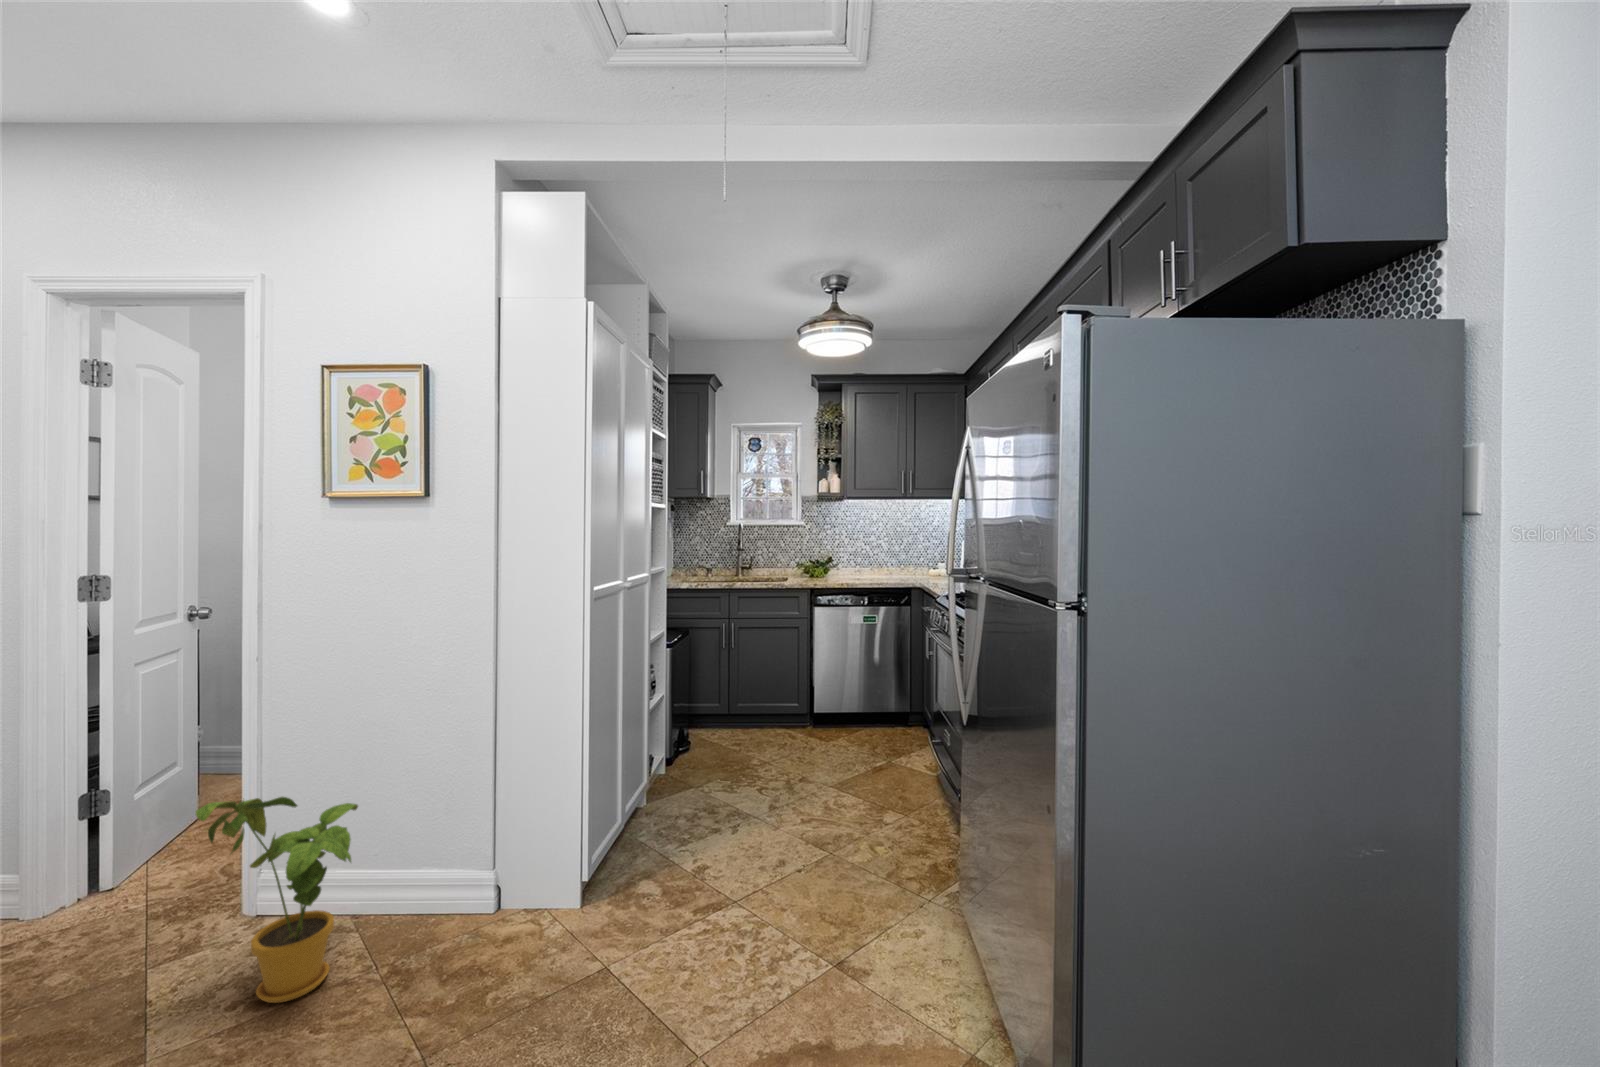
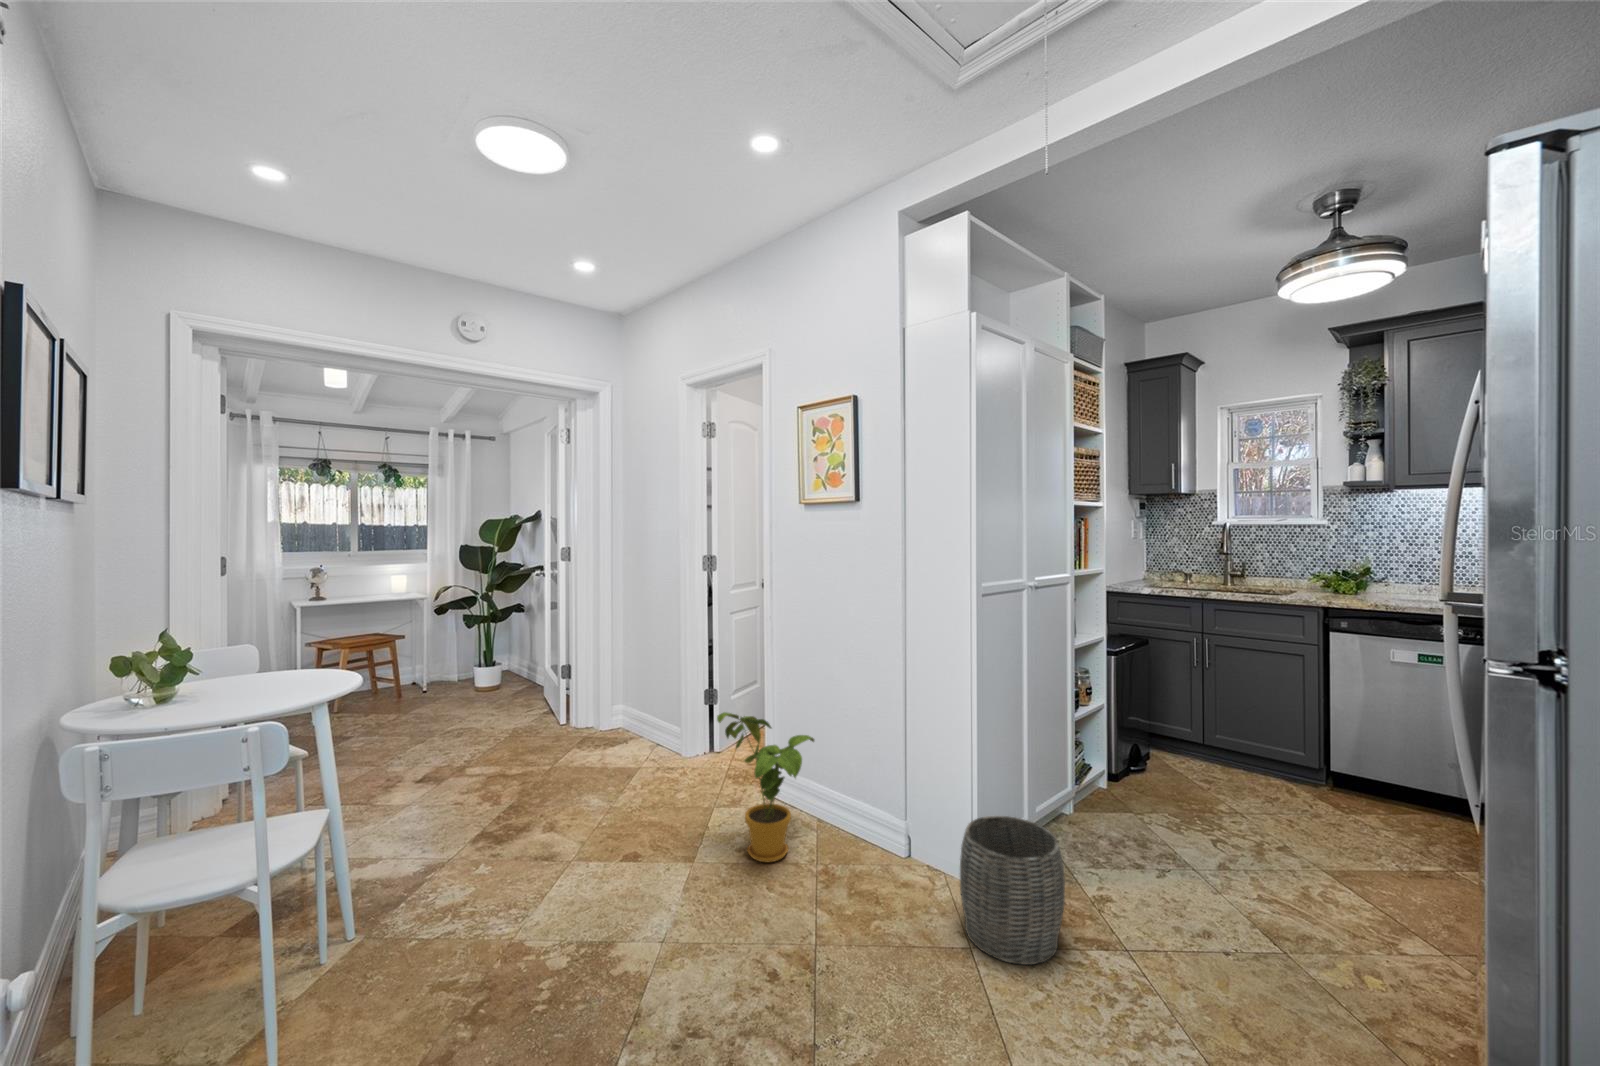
woven basket: none [586,816,689,964] -> present [960,816,1065,965]

